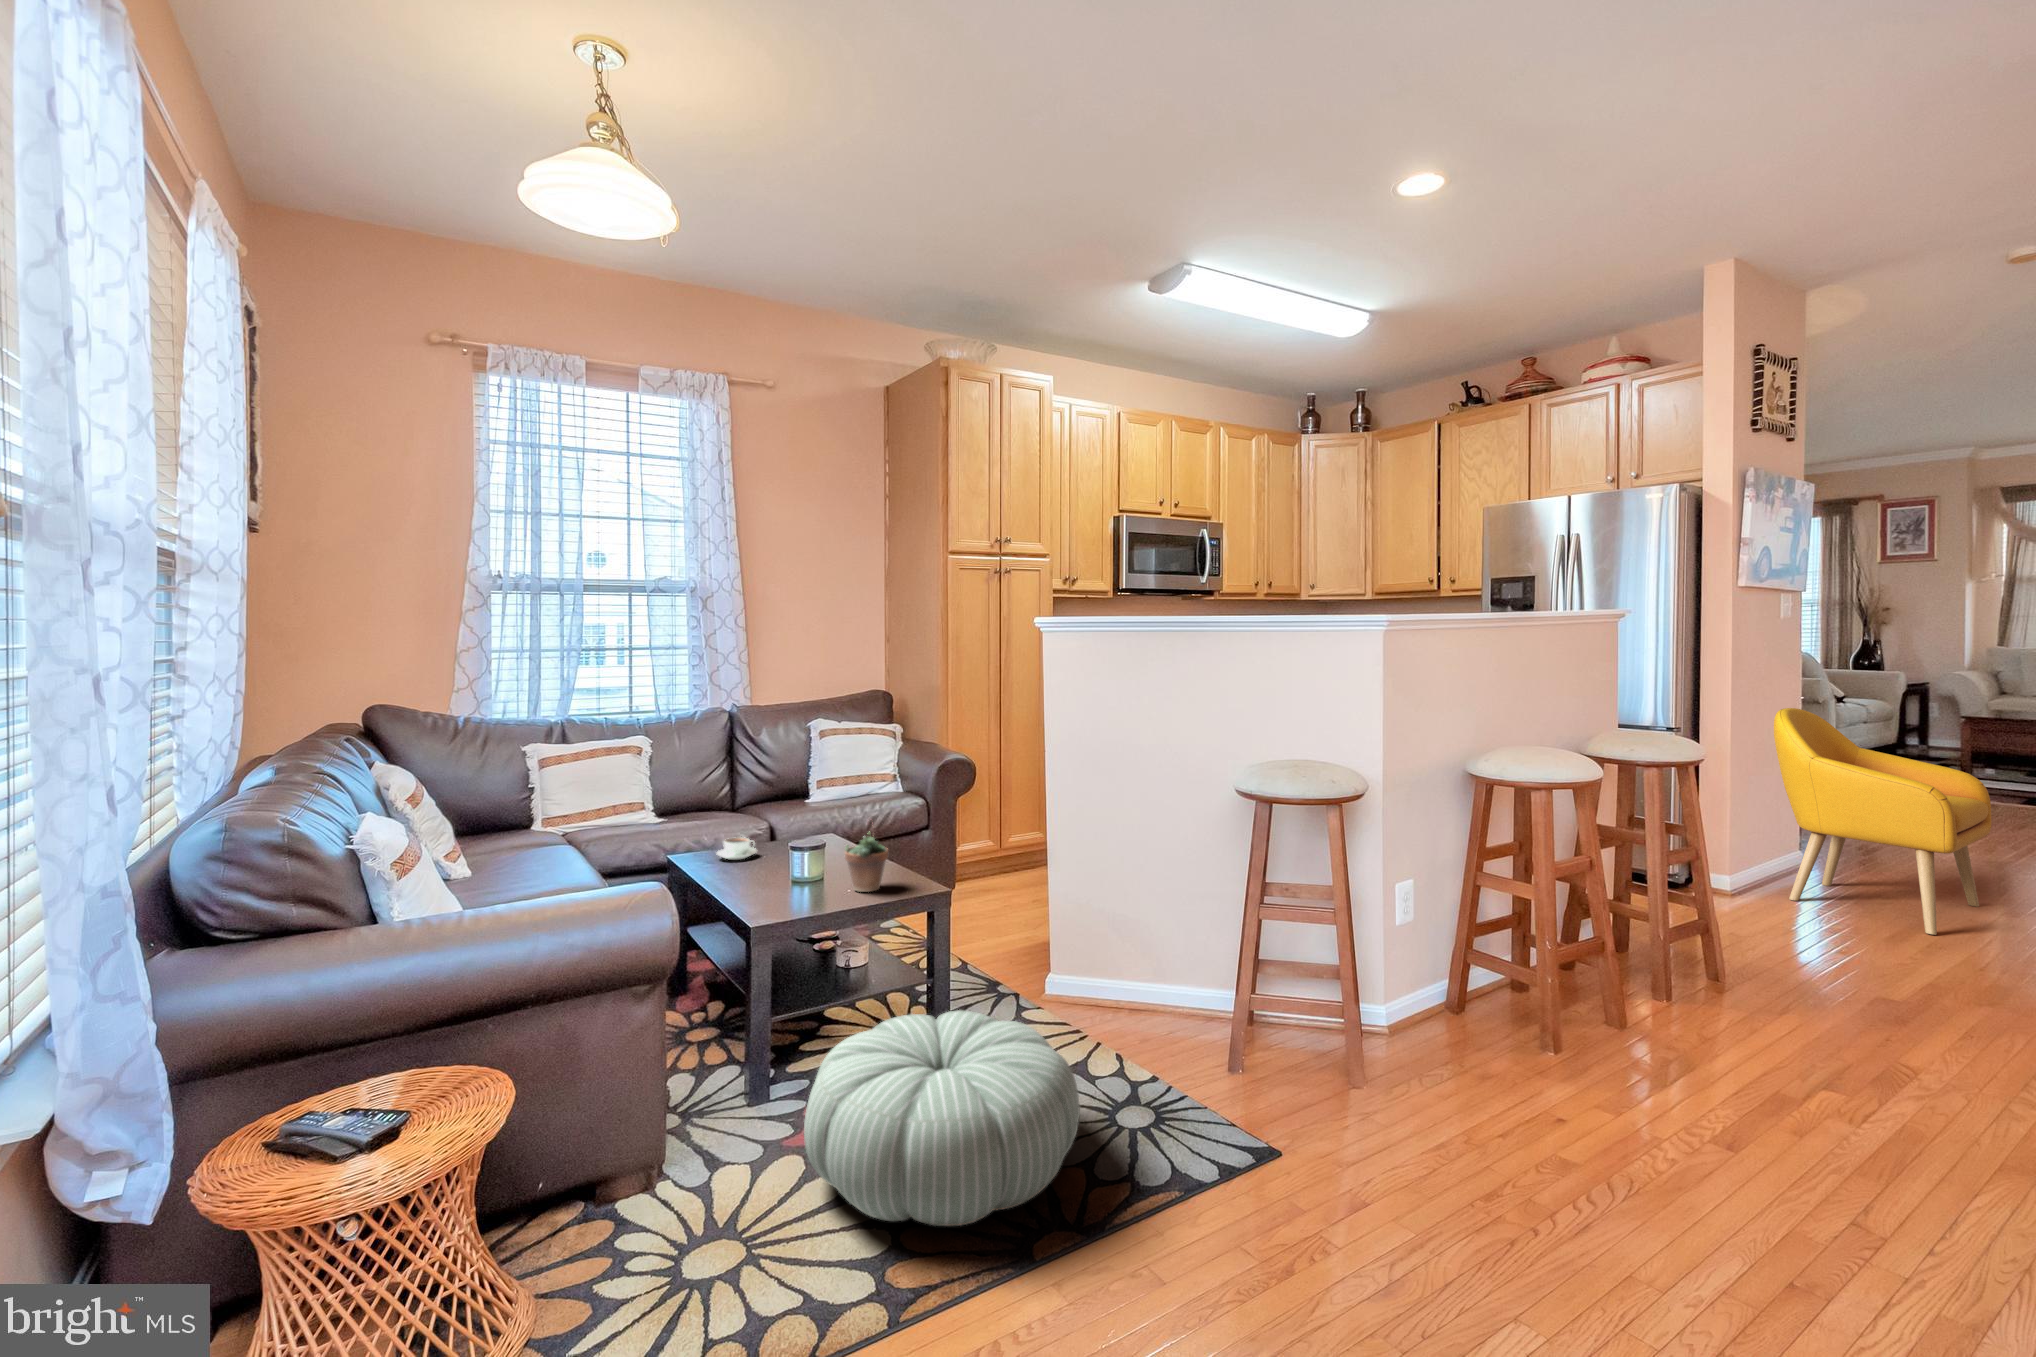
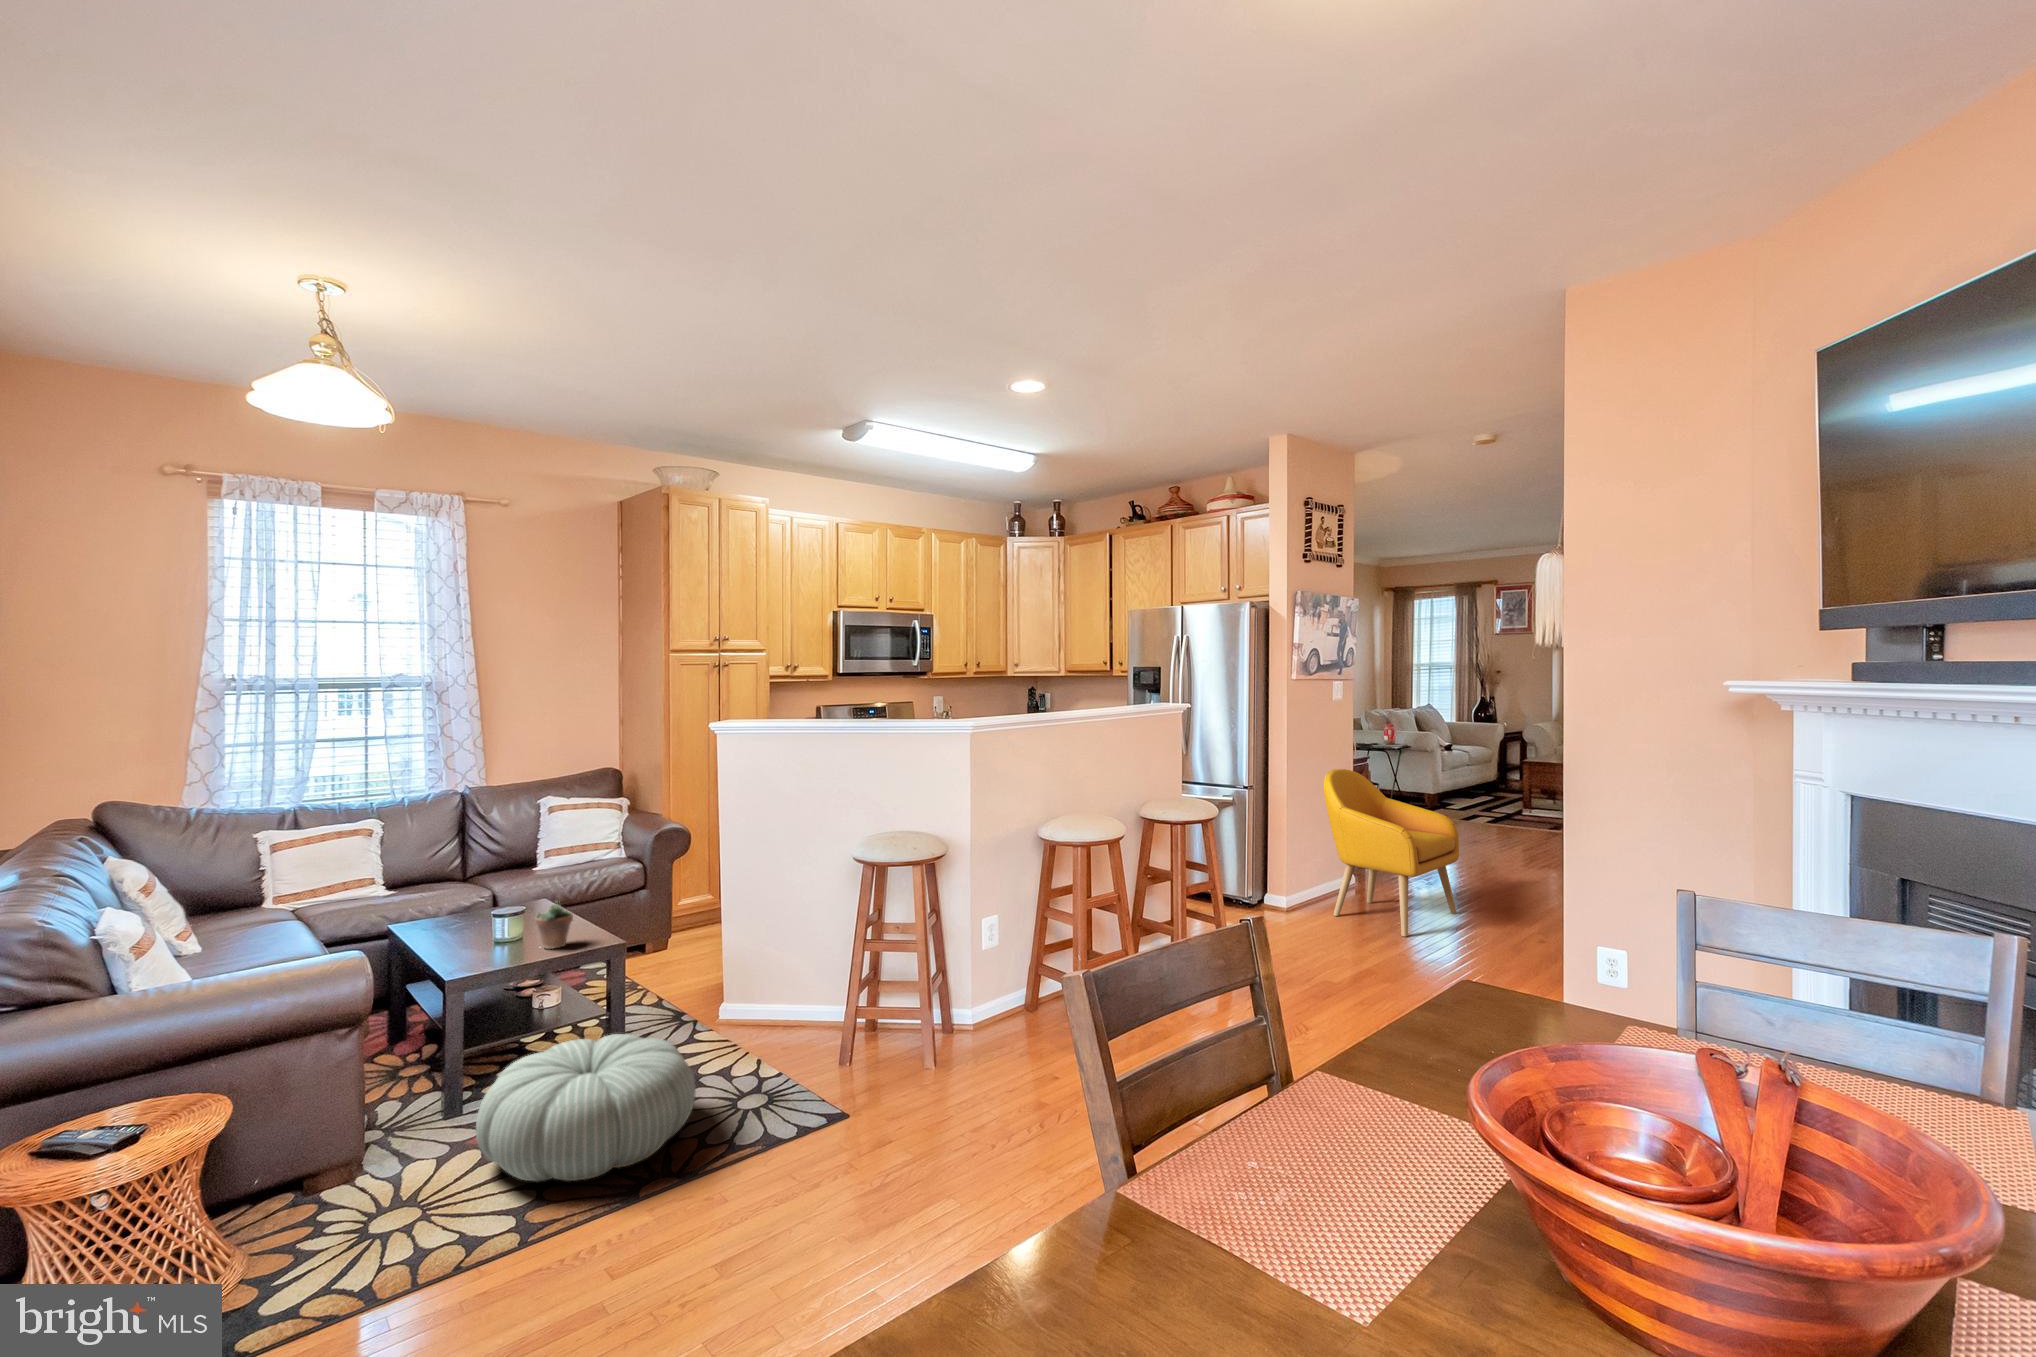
coffee cup: present [717,837,757,860] -> none [433,909,472,928]

